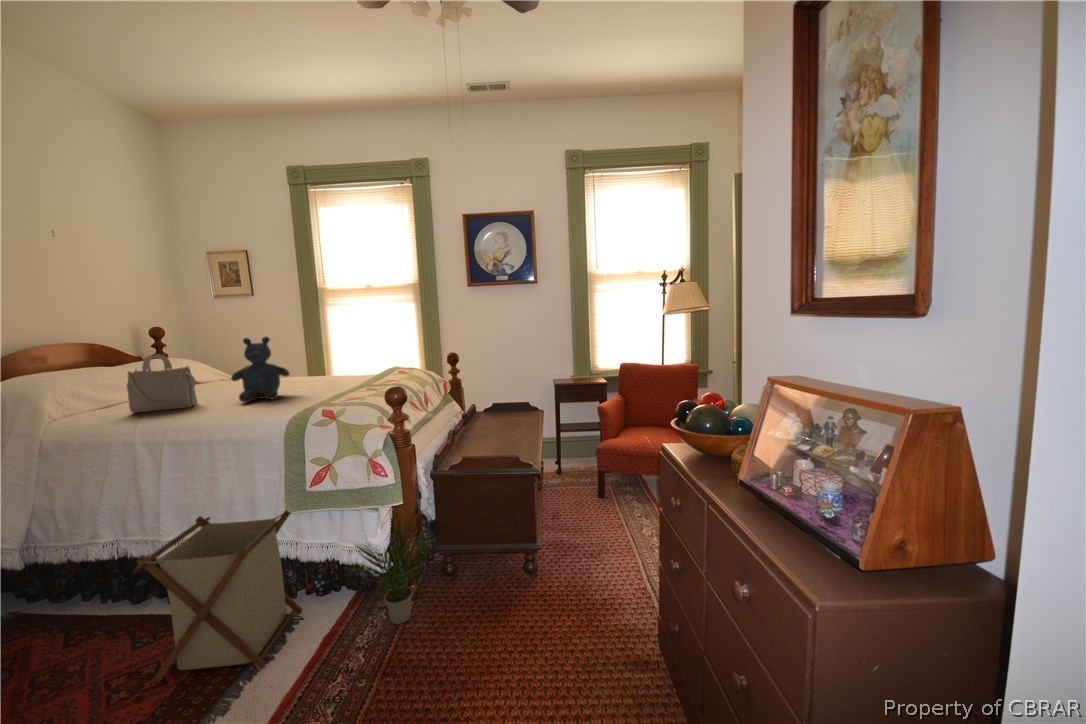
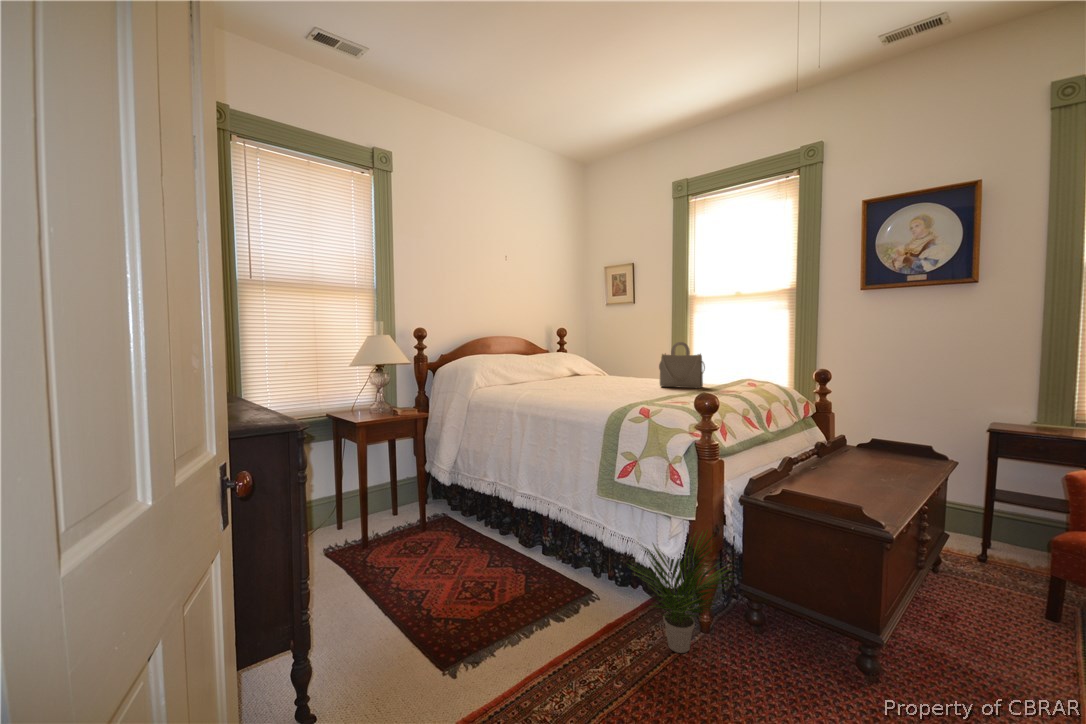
stuffed bear: present [231,337,289,402] -> none [589,336,633,393]
handbag: present [127,354,197,413] -> present [659,342,705,388]
laundry basket: present [135,510,302,682] -> none [490,476,602,622]

